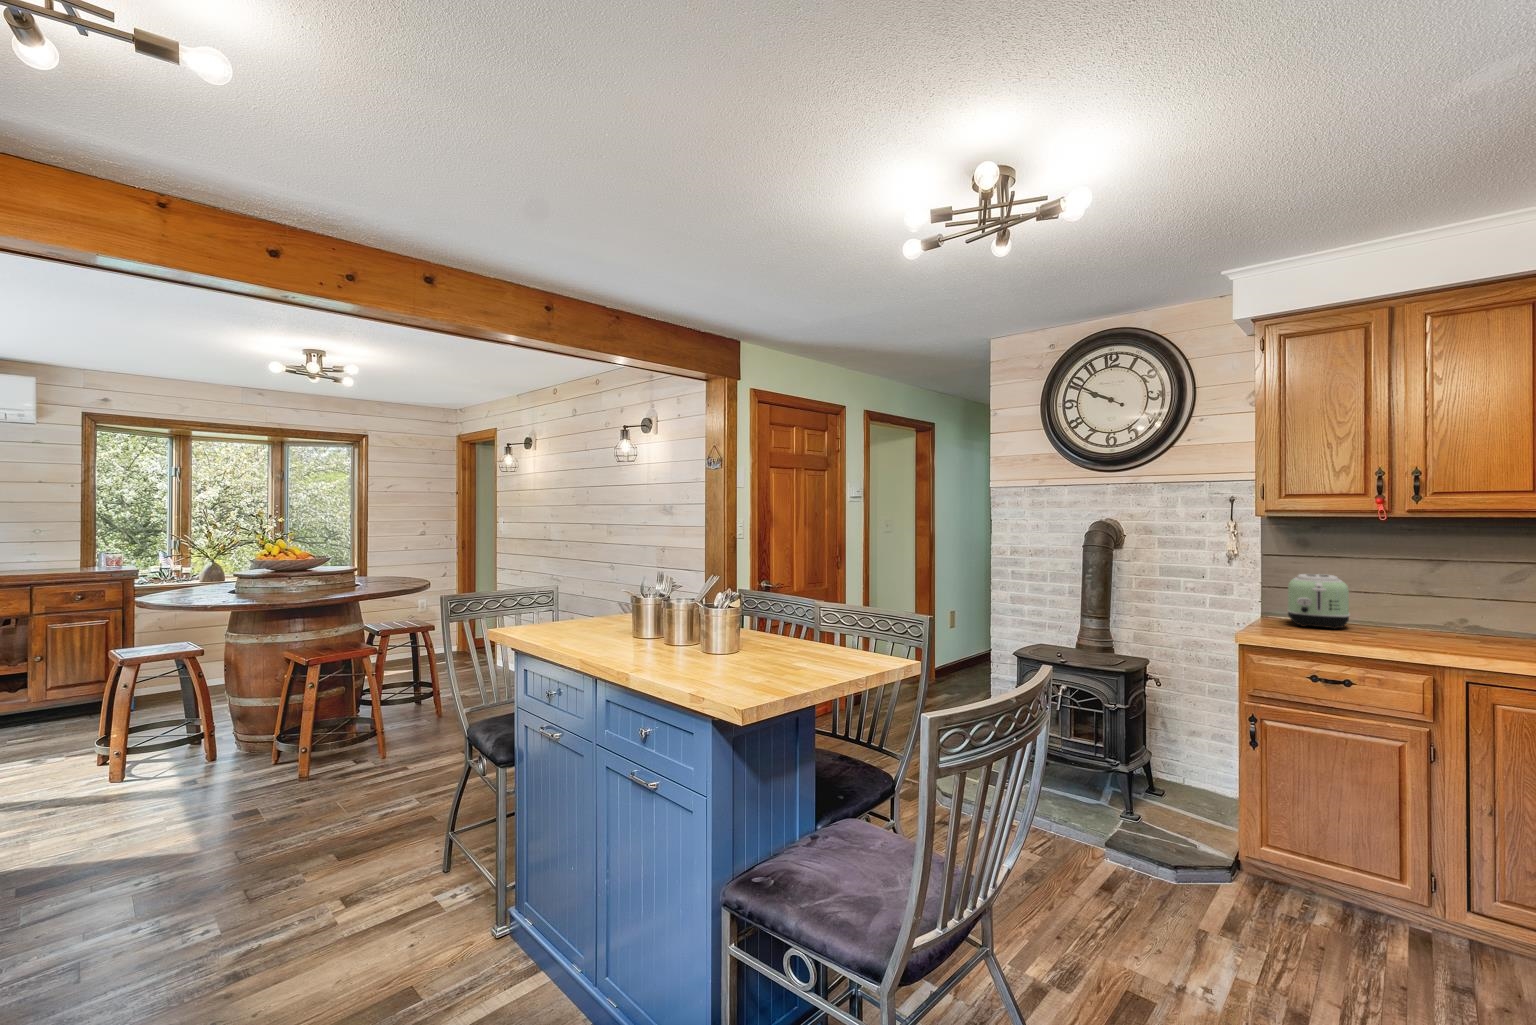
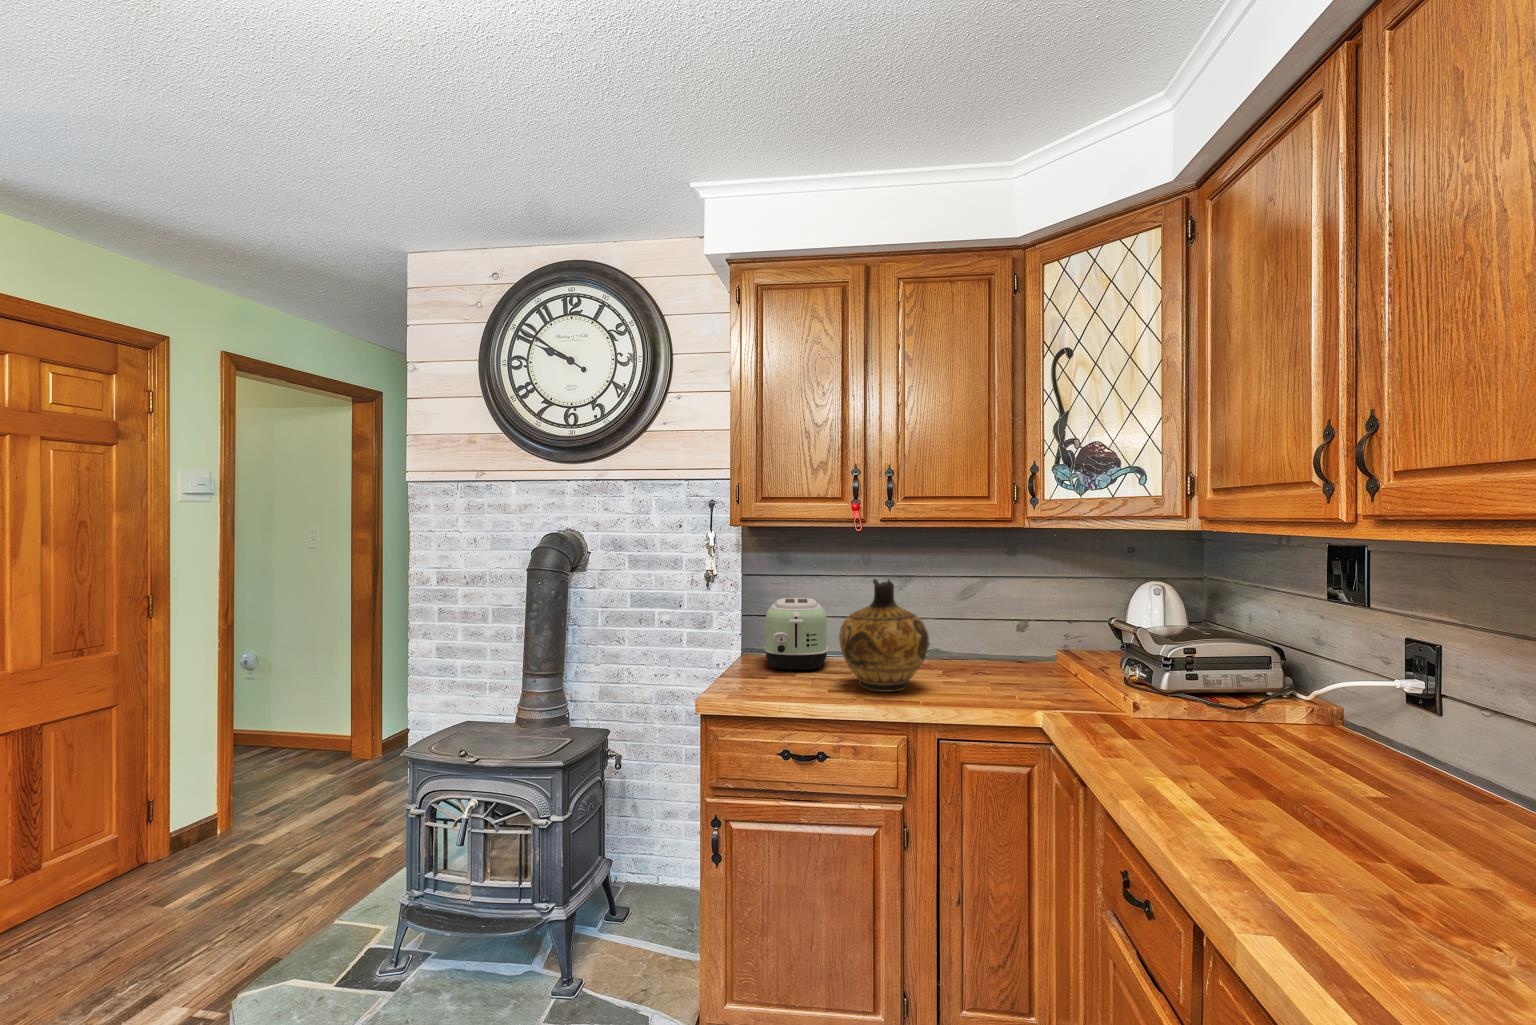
ceramic jug: none [1364,557,1458,645] -> present [839,579,929,692]

